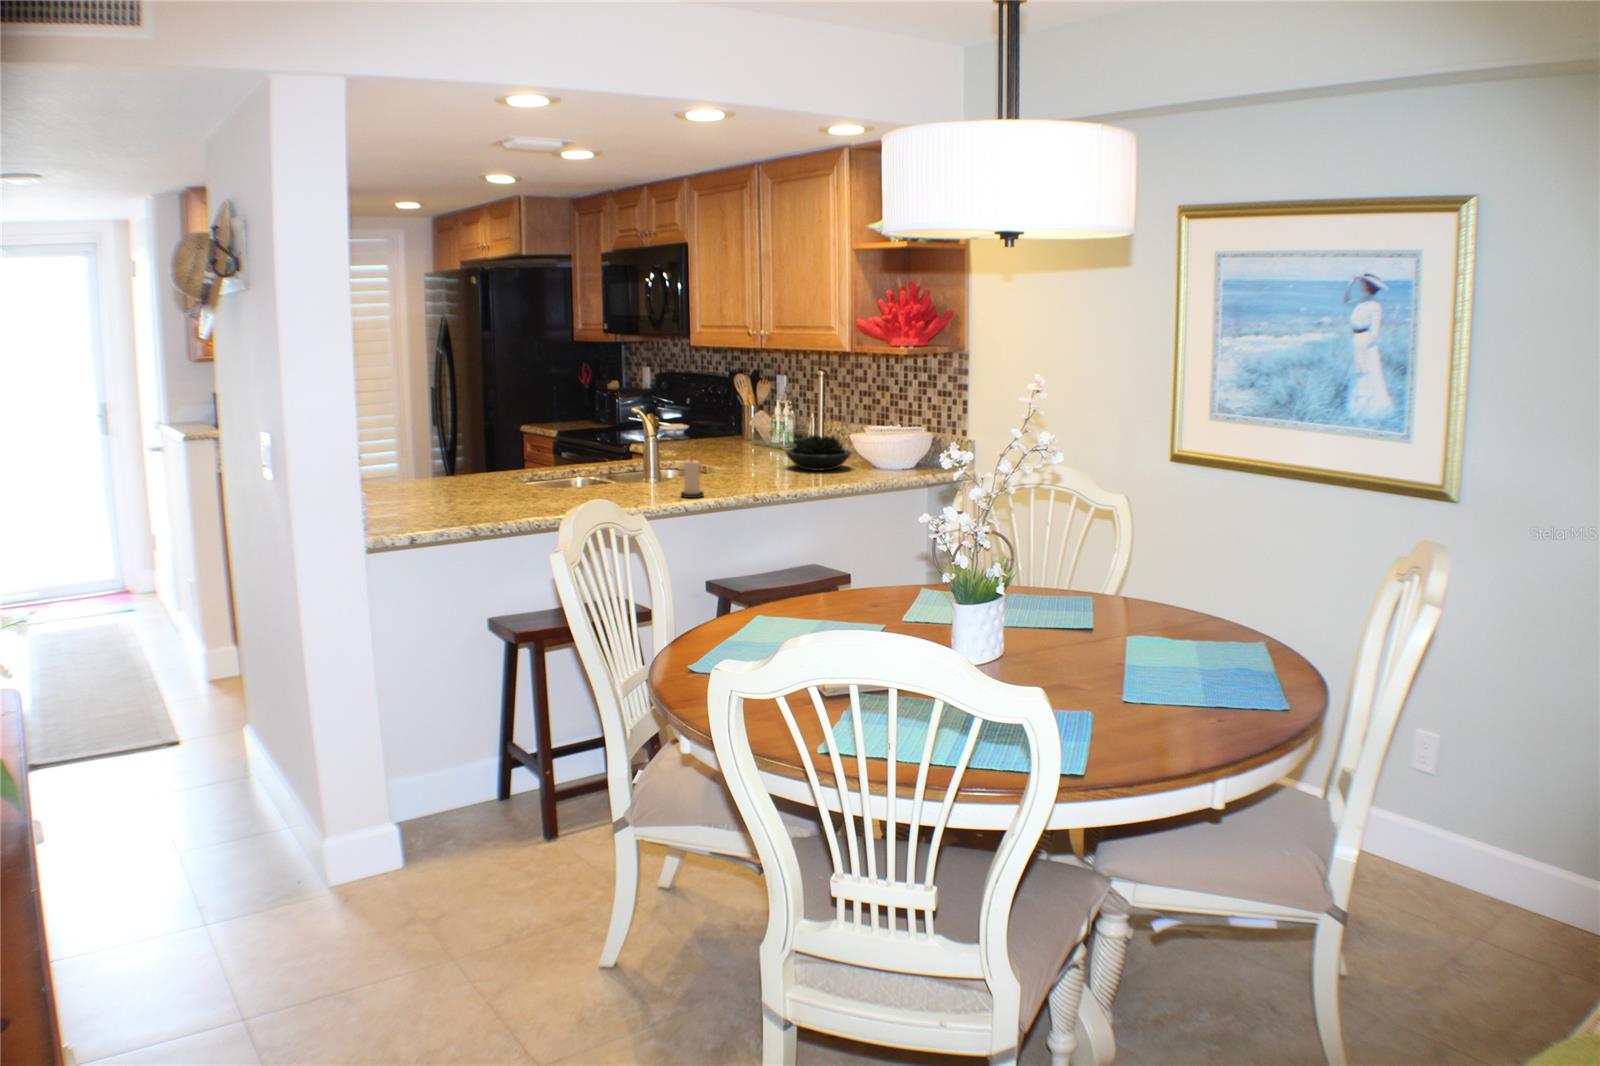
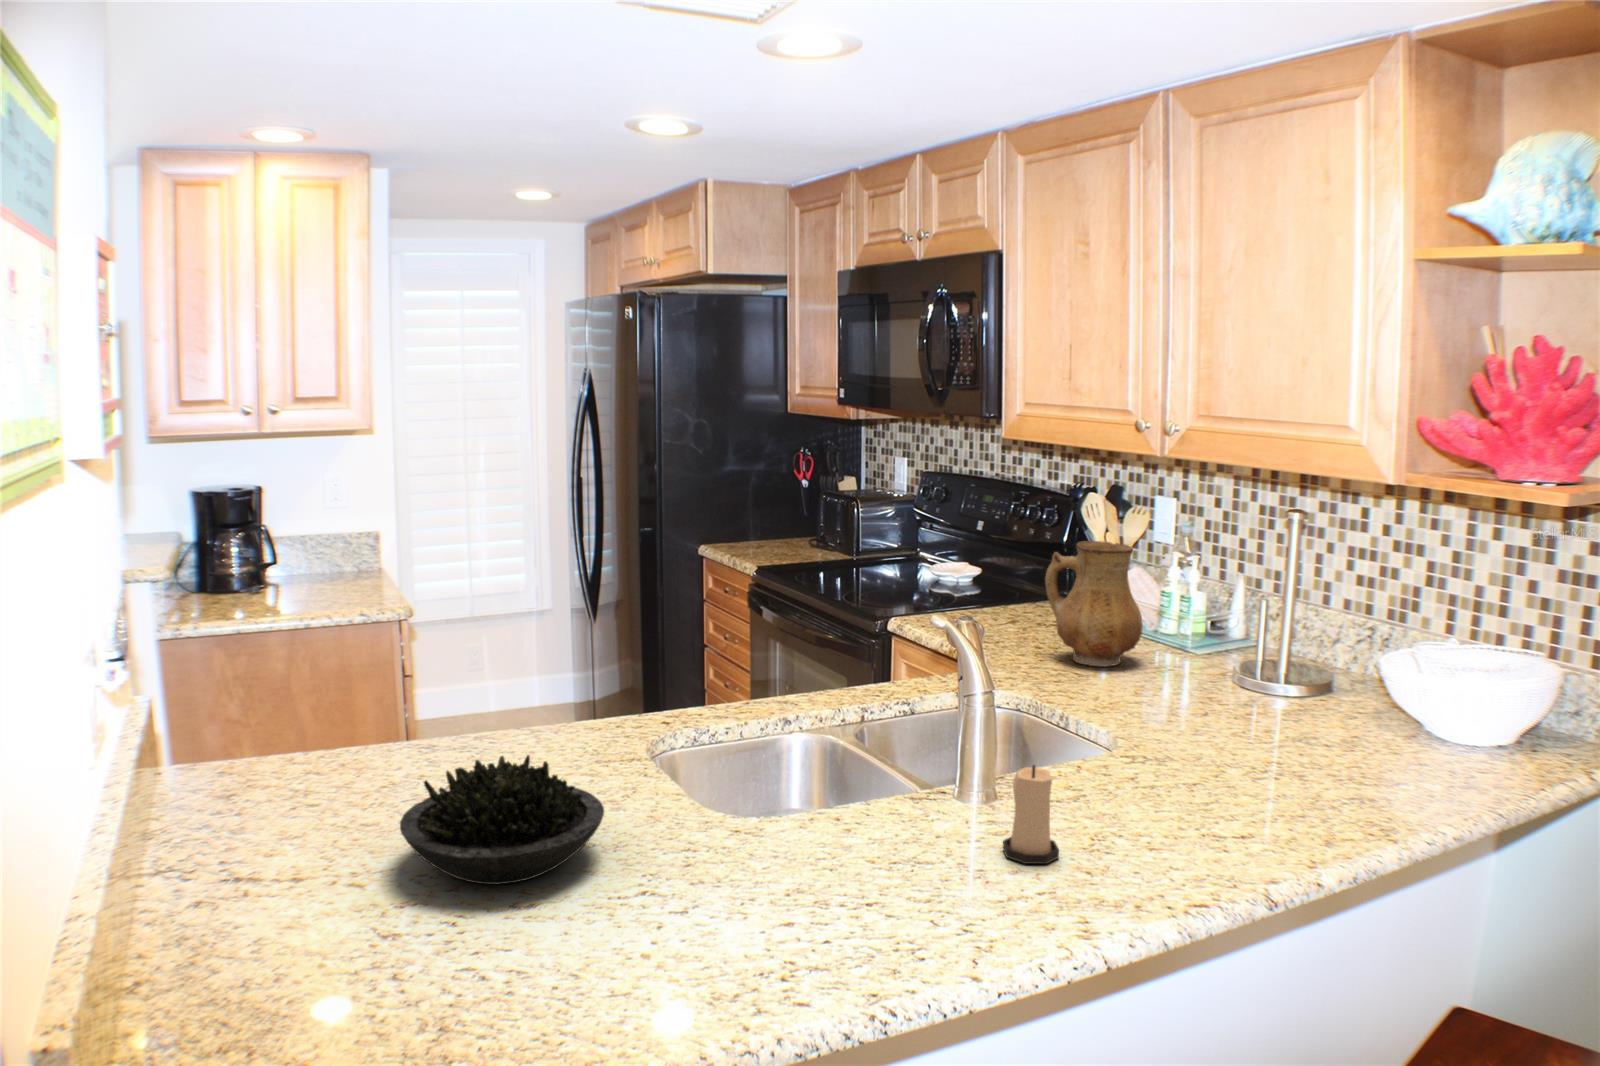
ceramic pitcher: none [716,392,764,454] -> present [1045,541,1143,666]
succulent plant: present [785,434,851,471] -> present [400,755,604,884]

